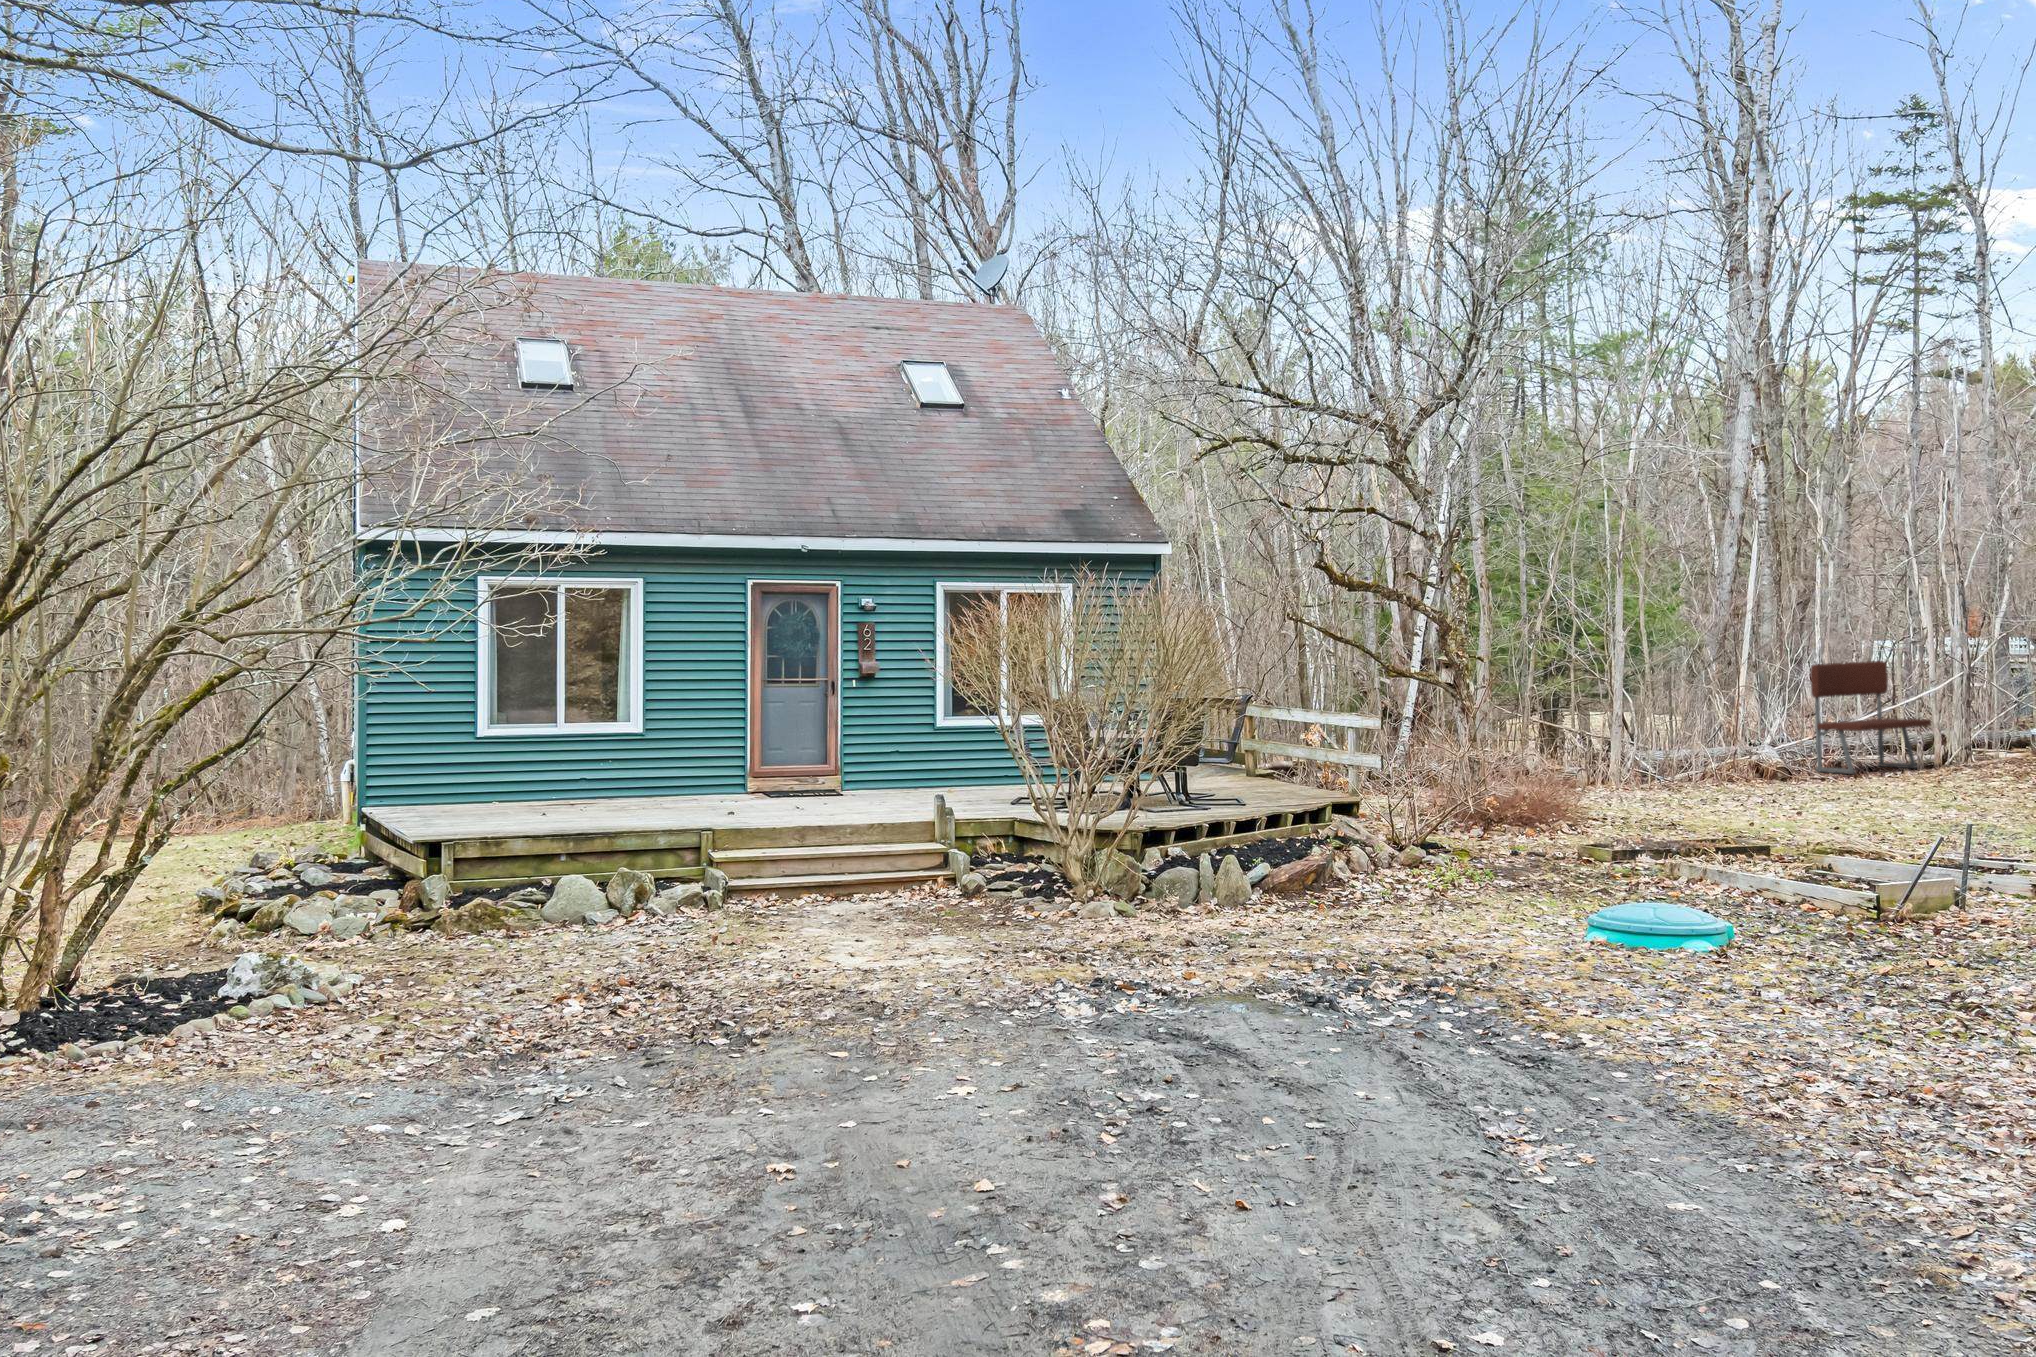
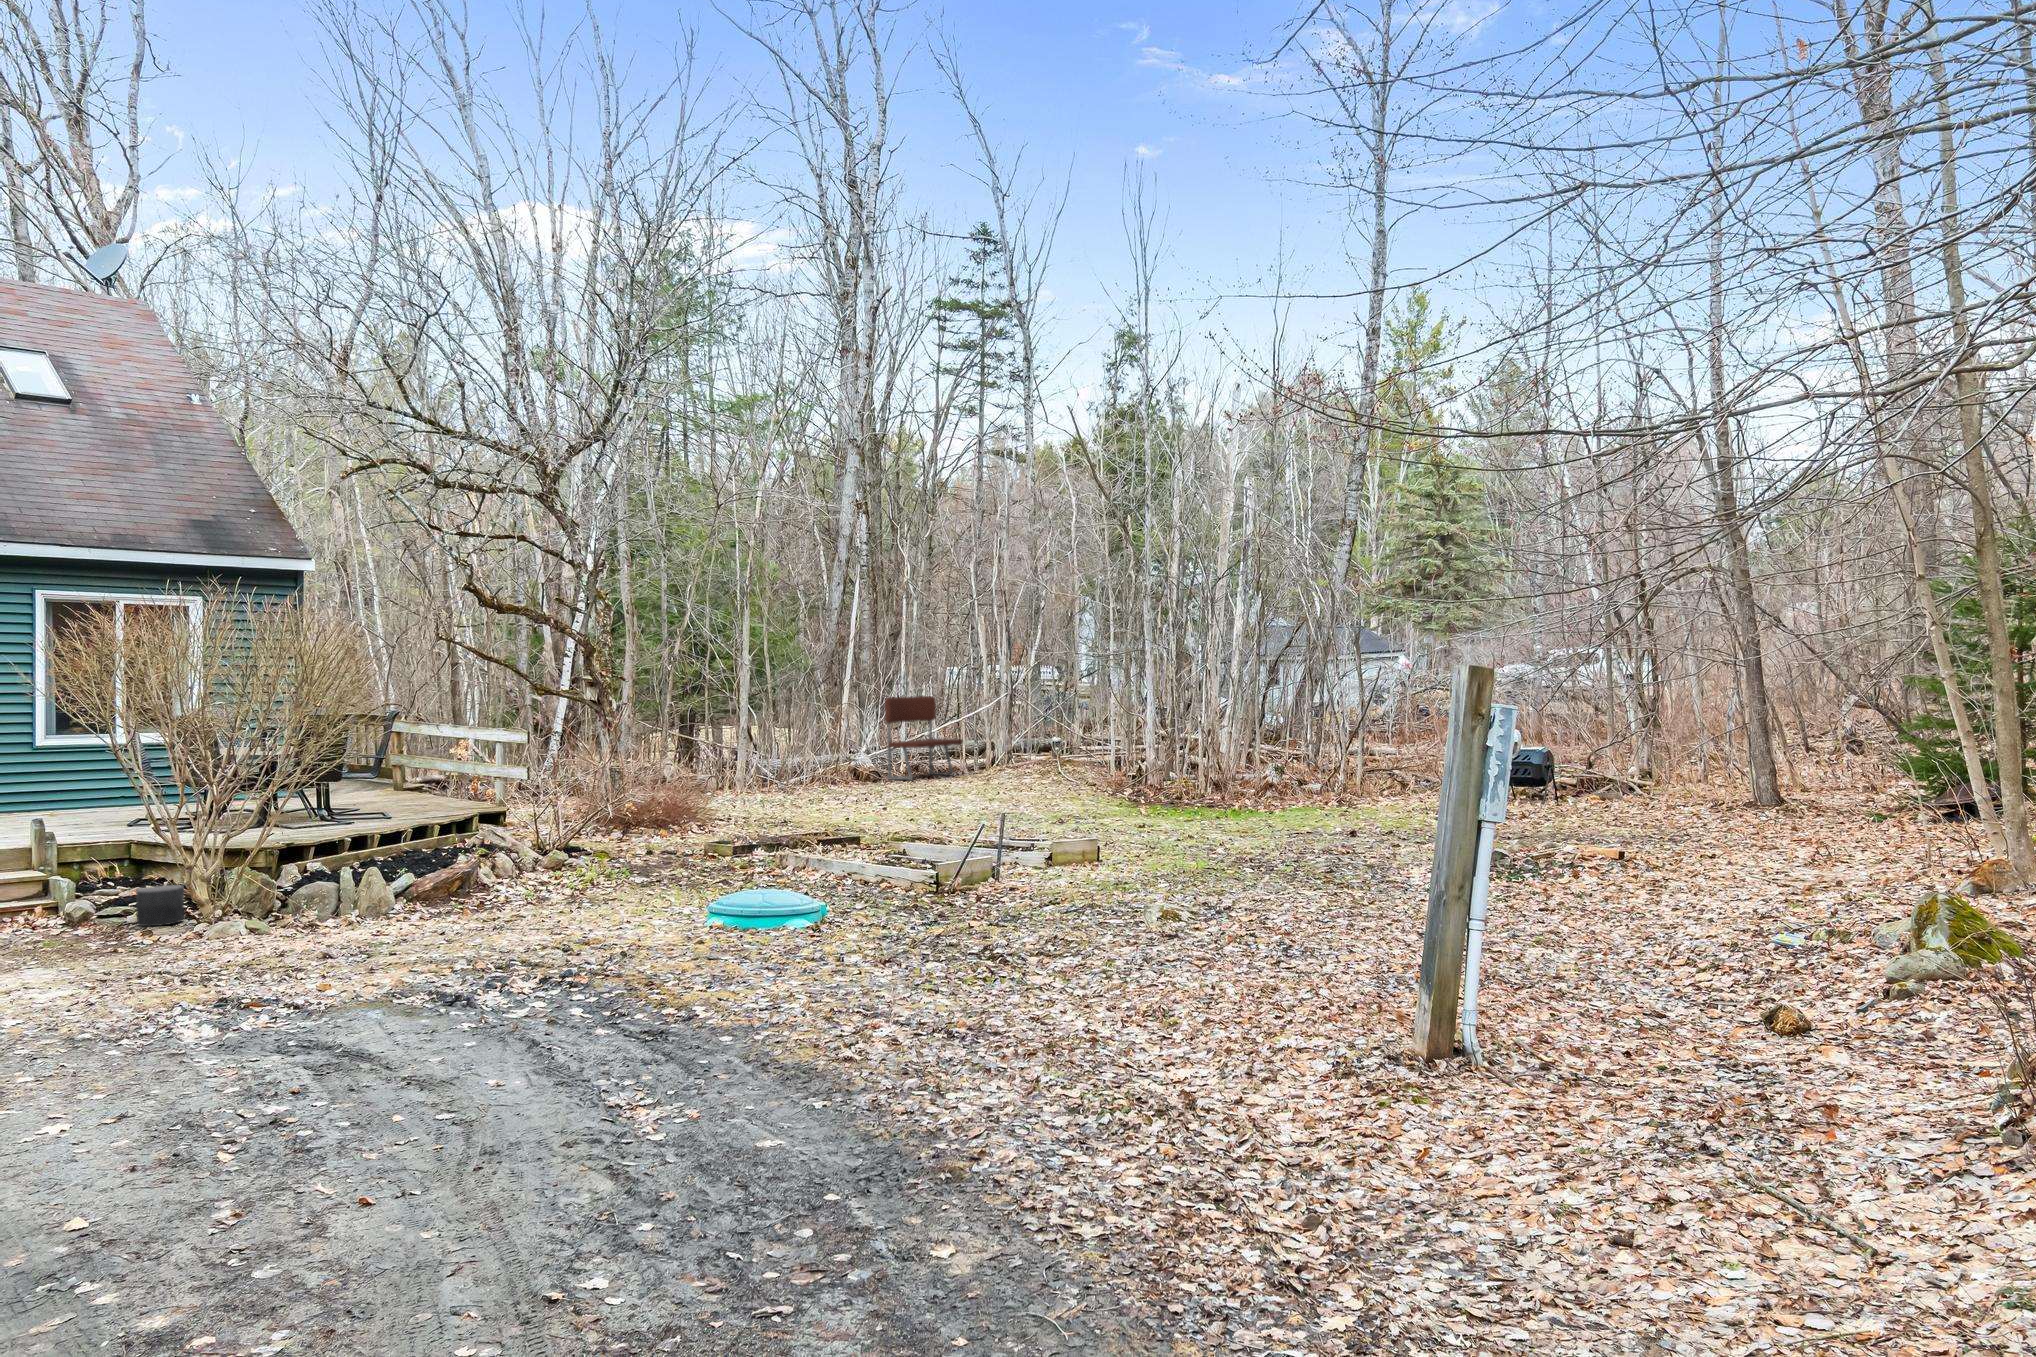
planter: none [1026,863,1065,901] -> present [136,885,184,926]

